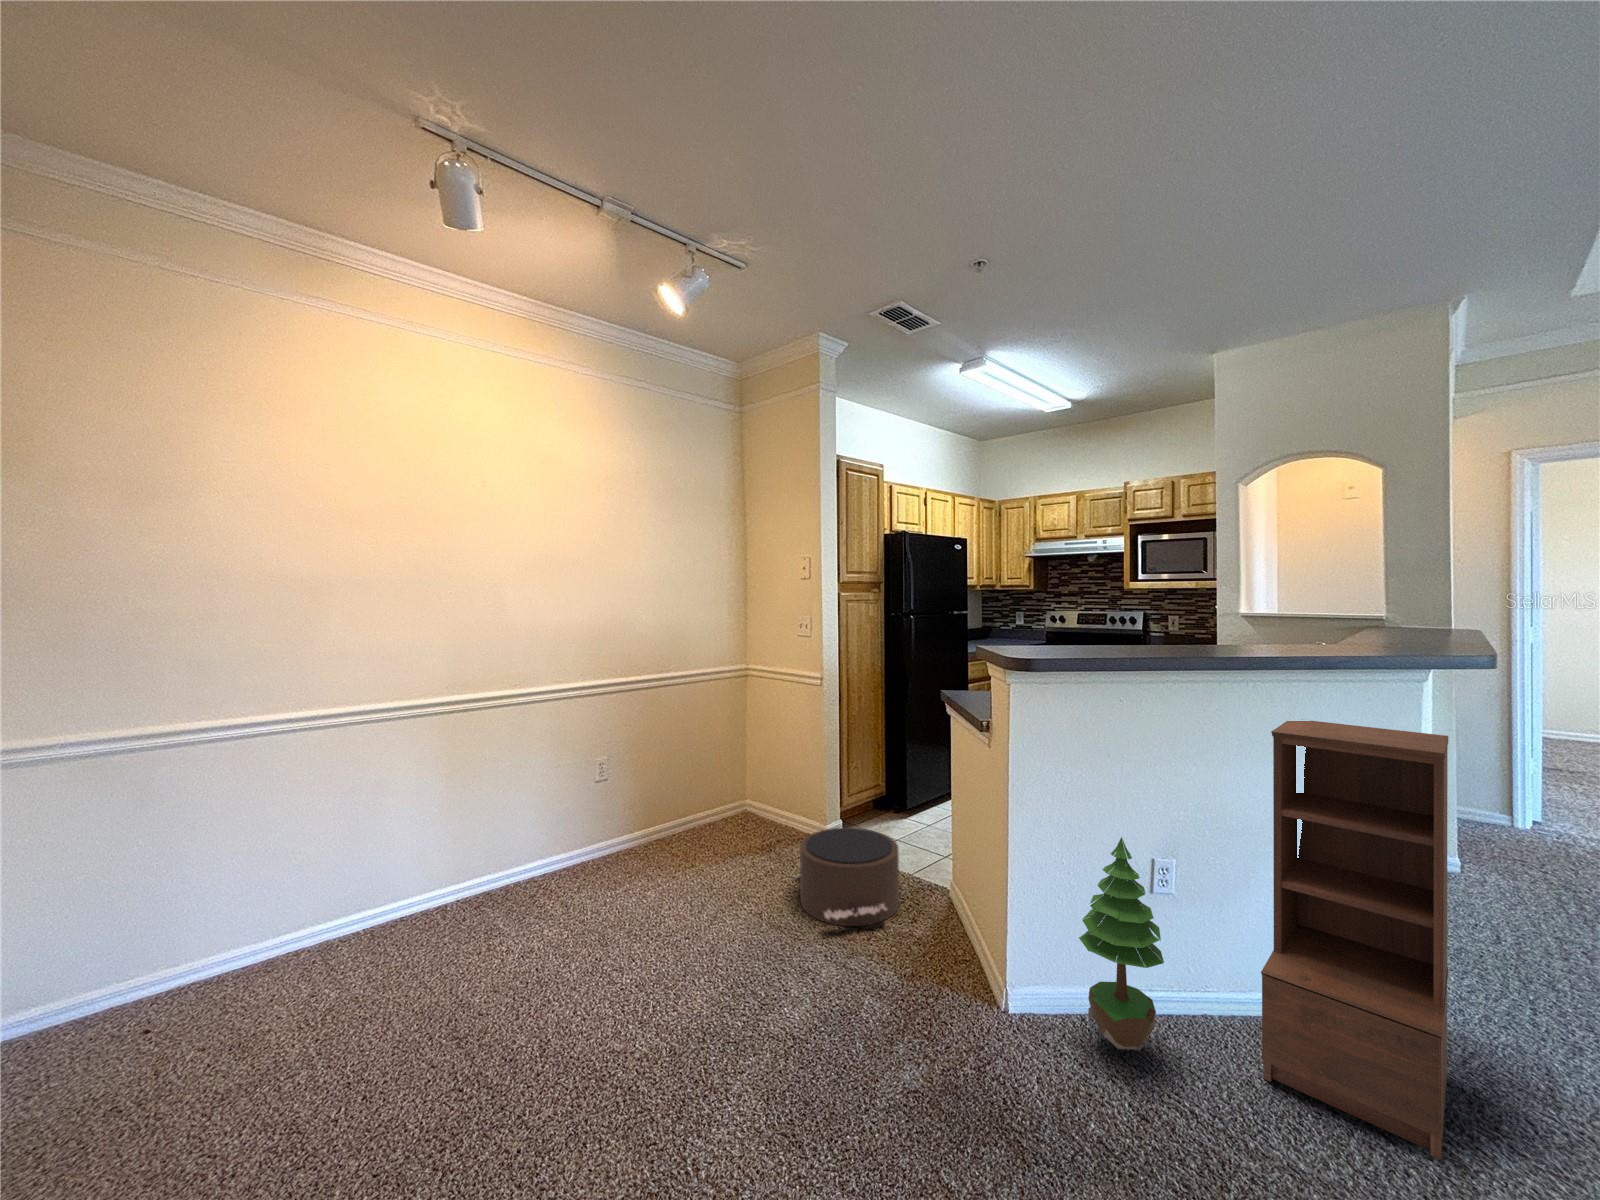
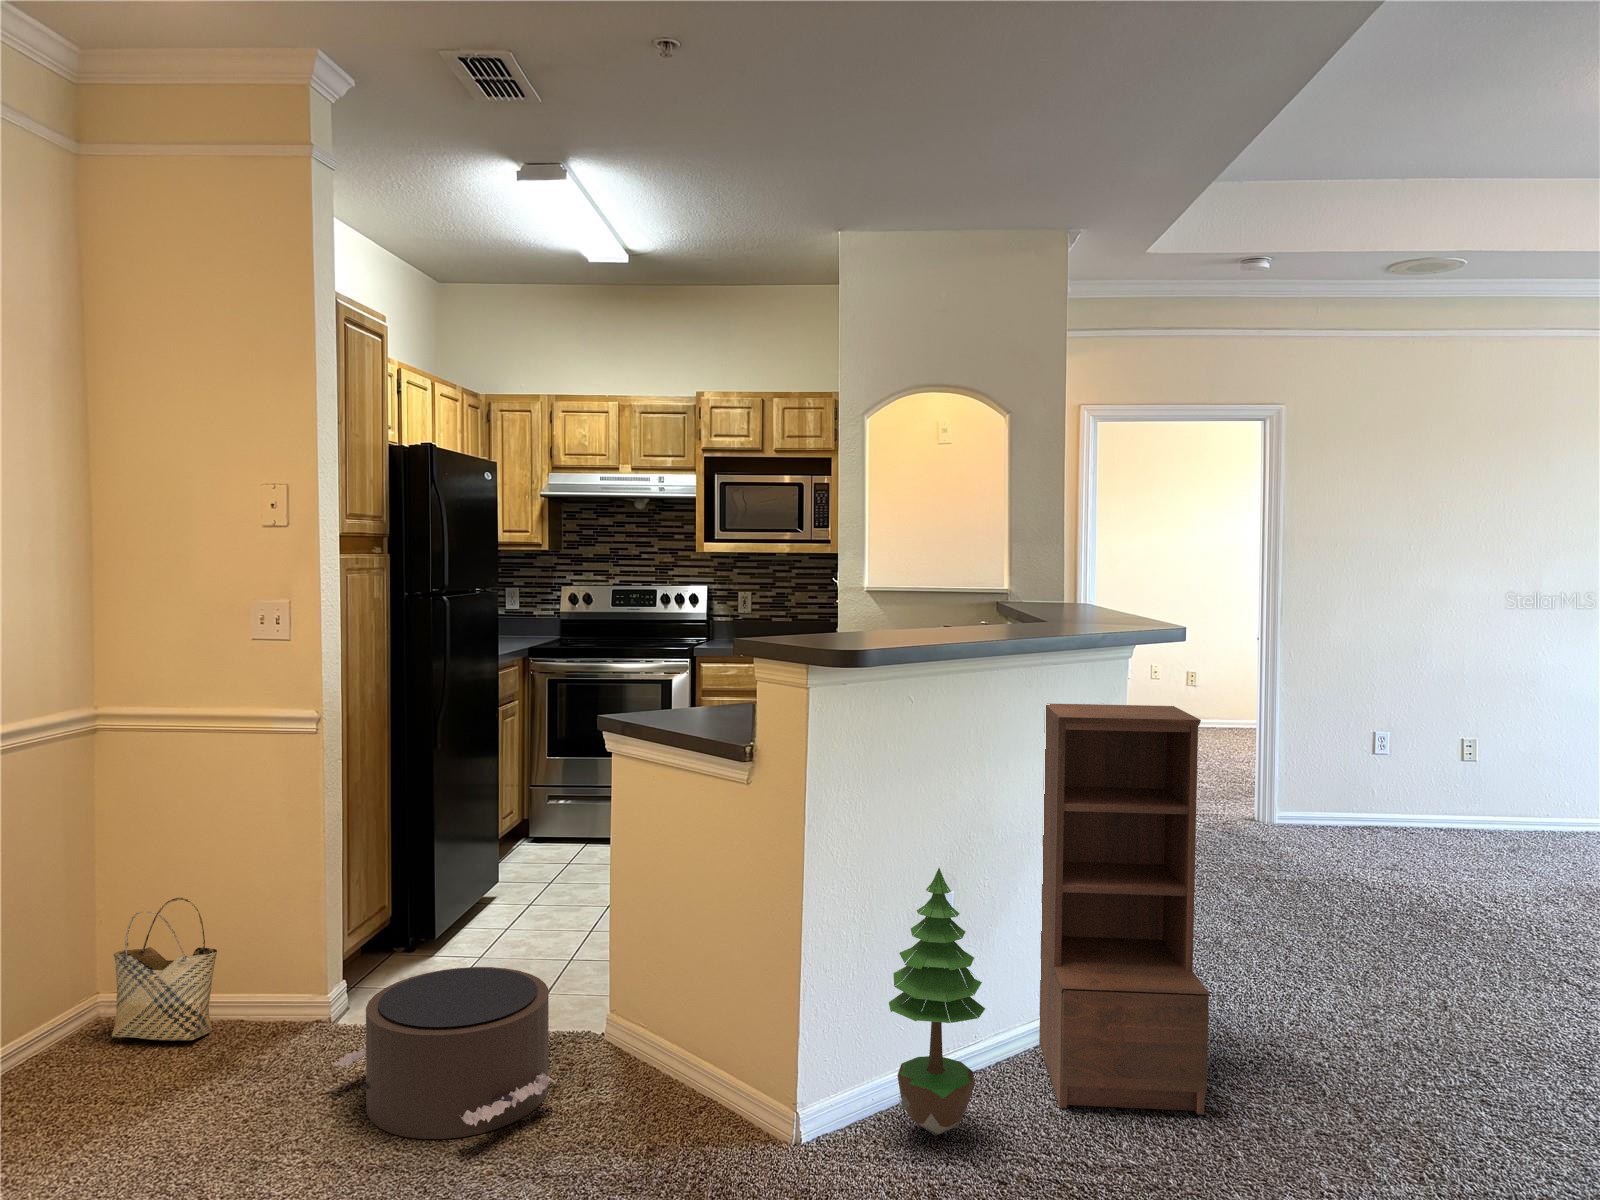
woven basket: none [739,763,779,834] -> present [112,898,217,1040]

